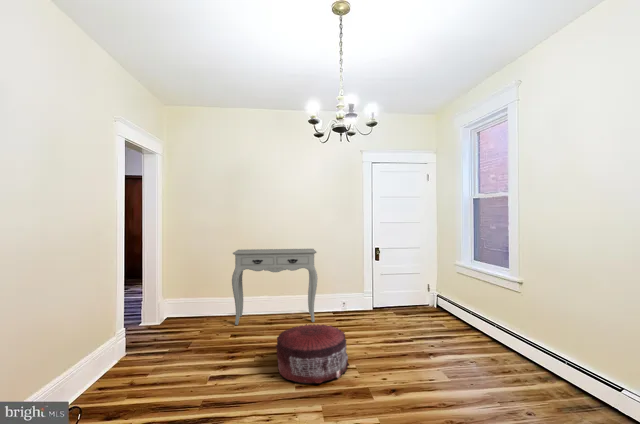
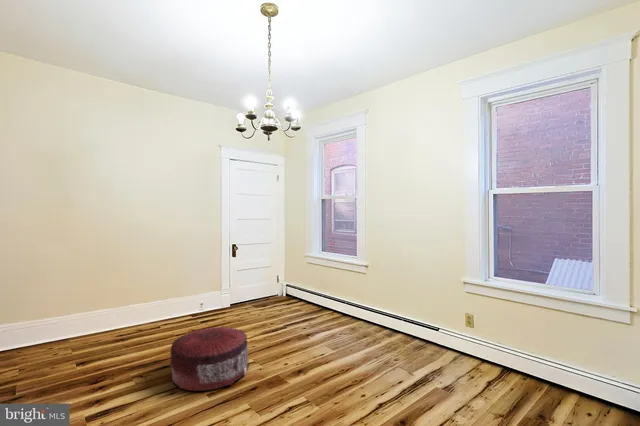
console table: present [232,249,318,325] -> none [62,248,181,351]

